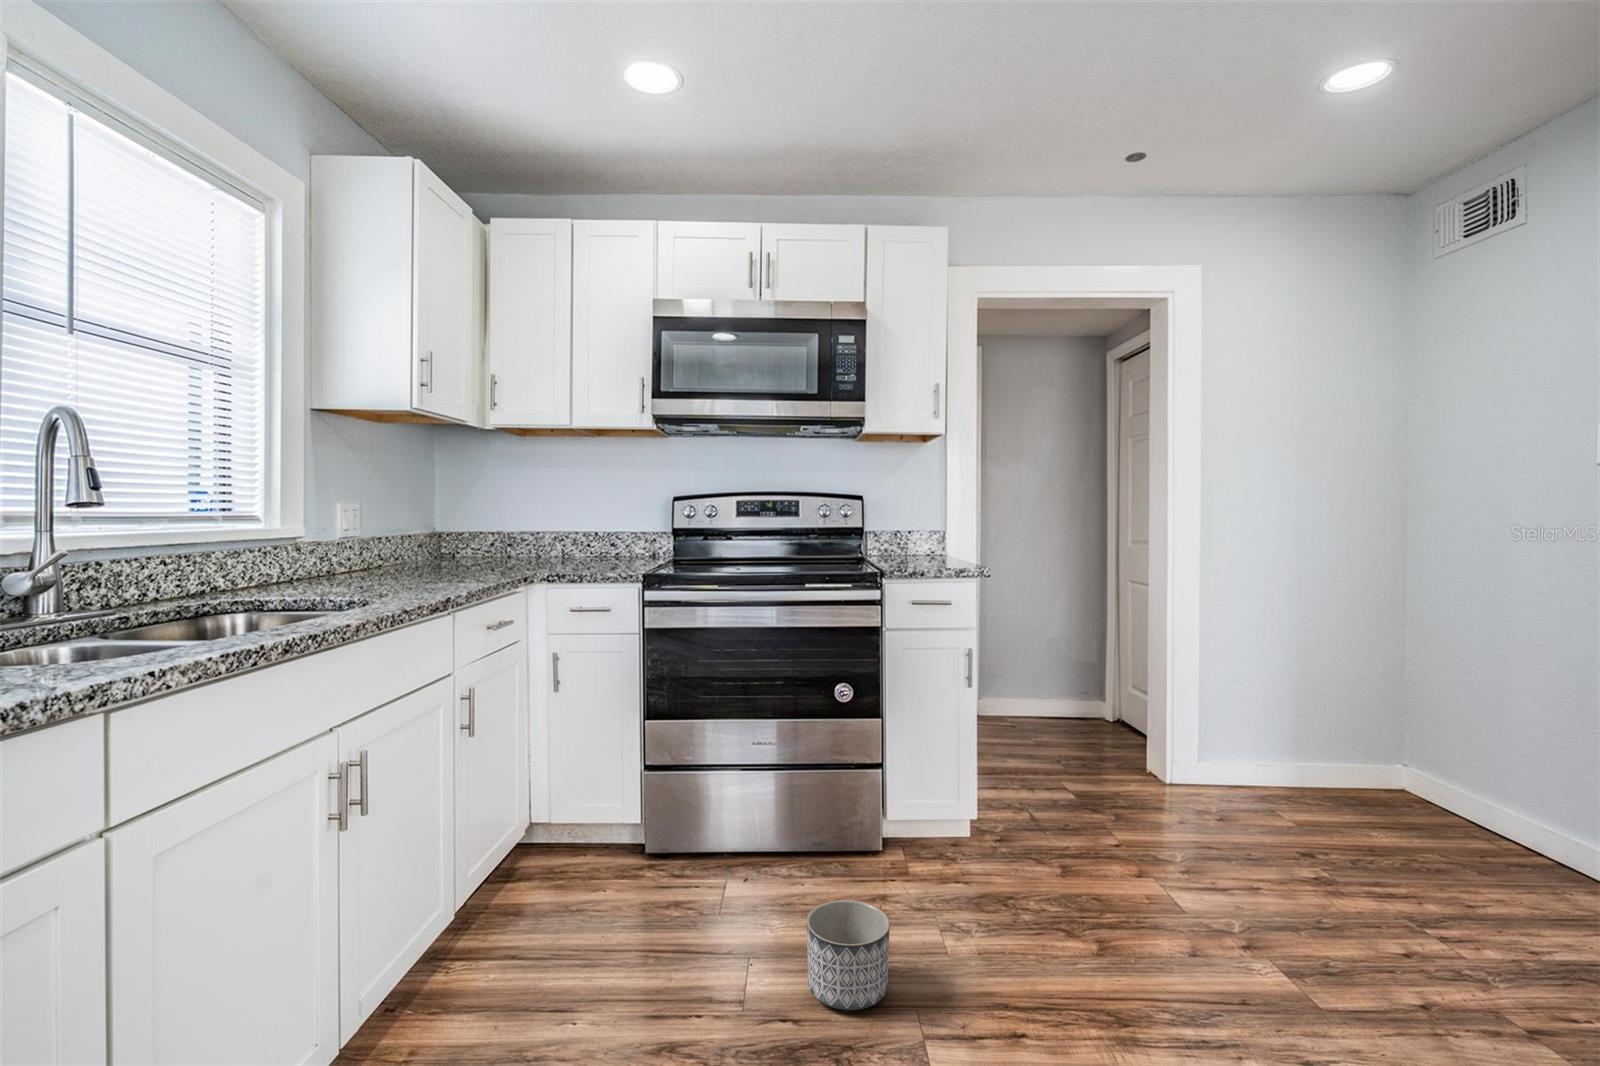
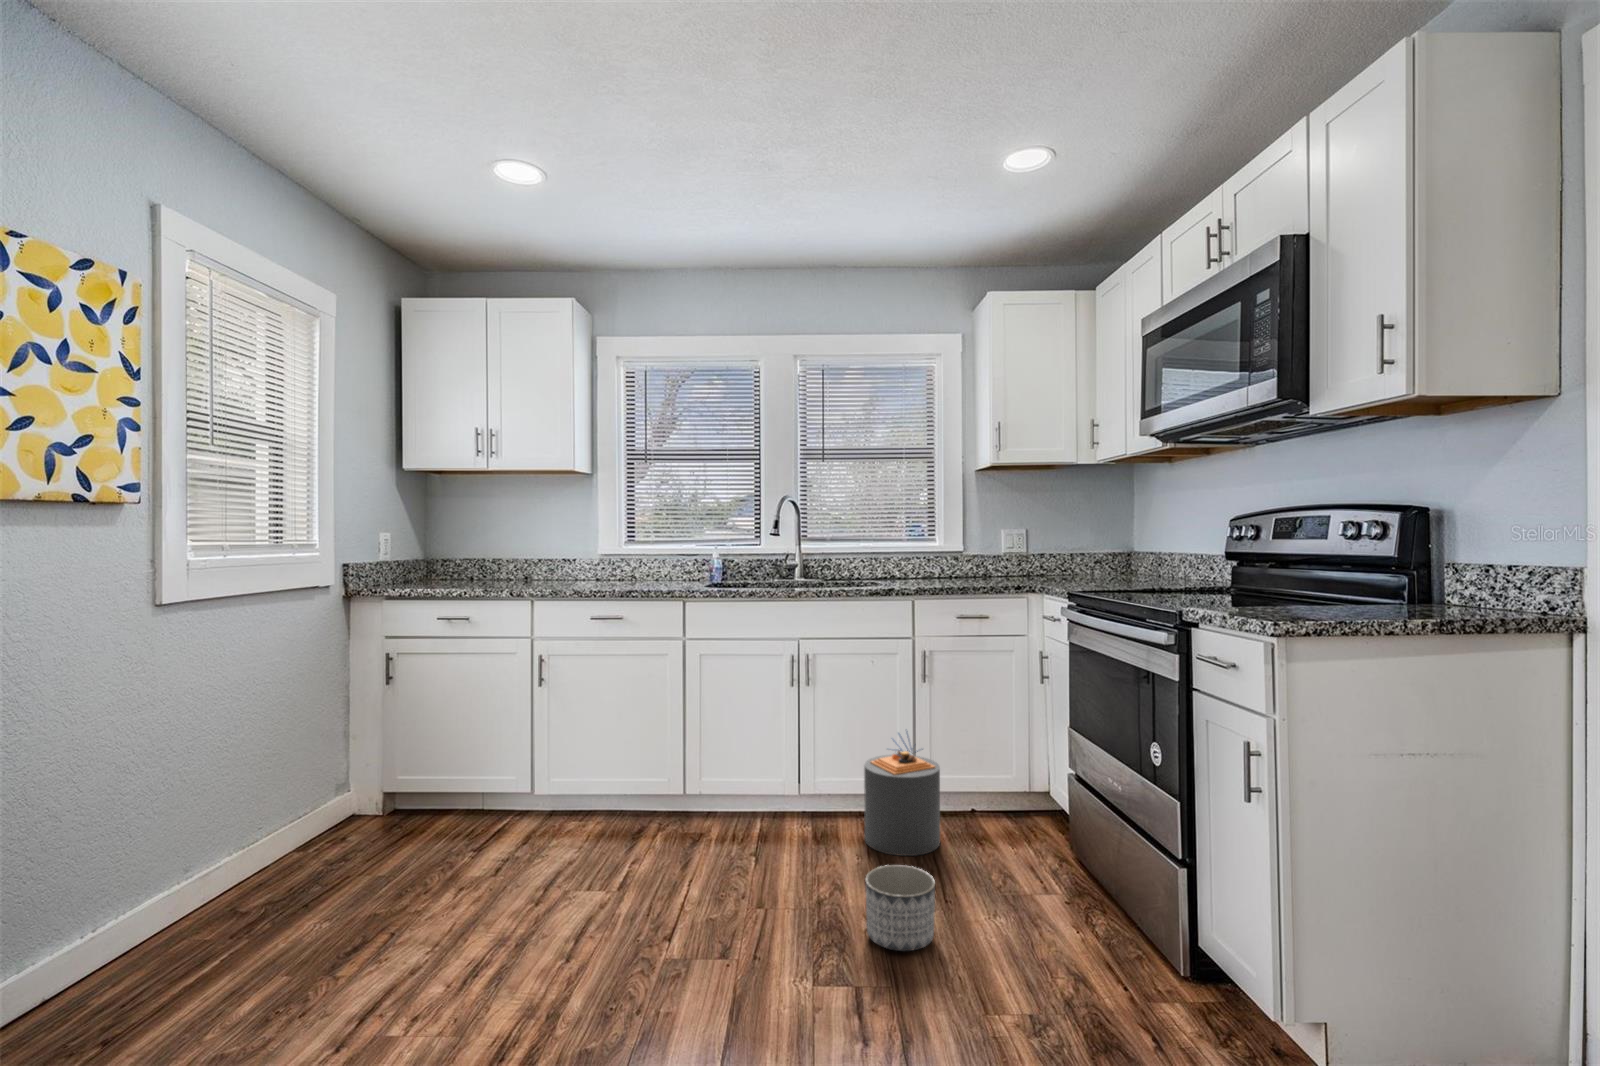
trash can: none [493,802,622,1005] -> present [864,733,940,856]

